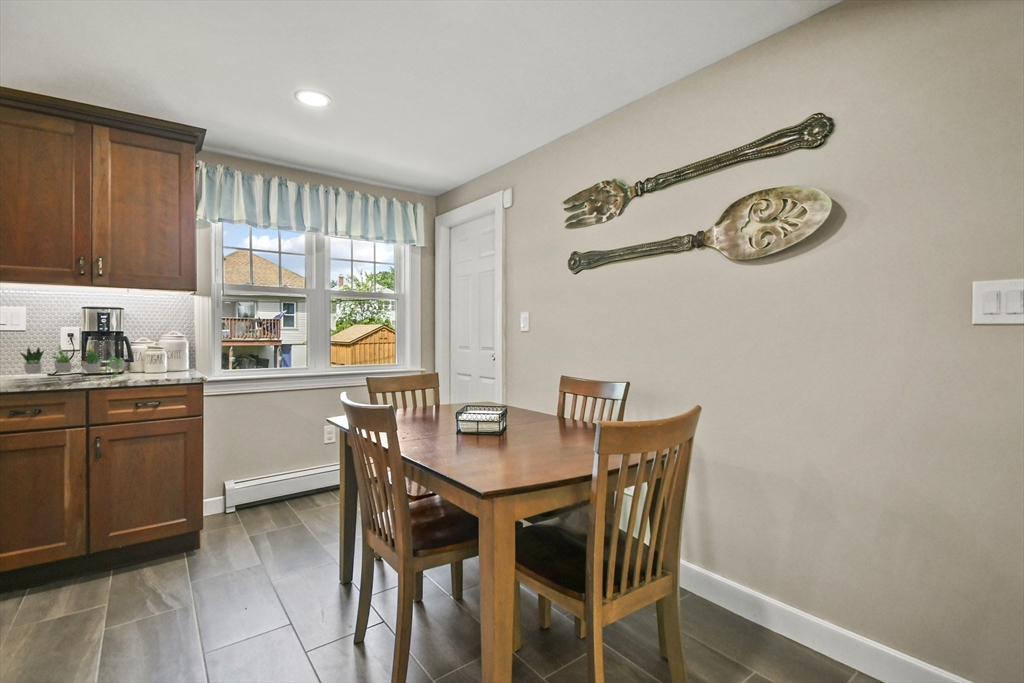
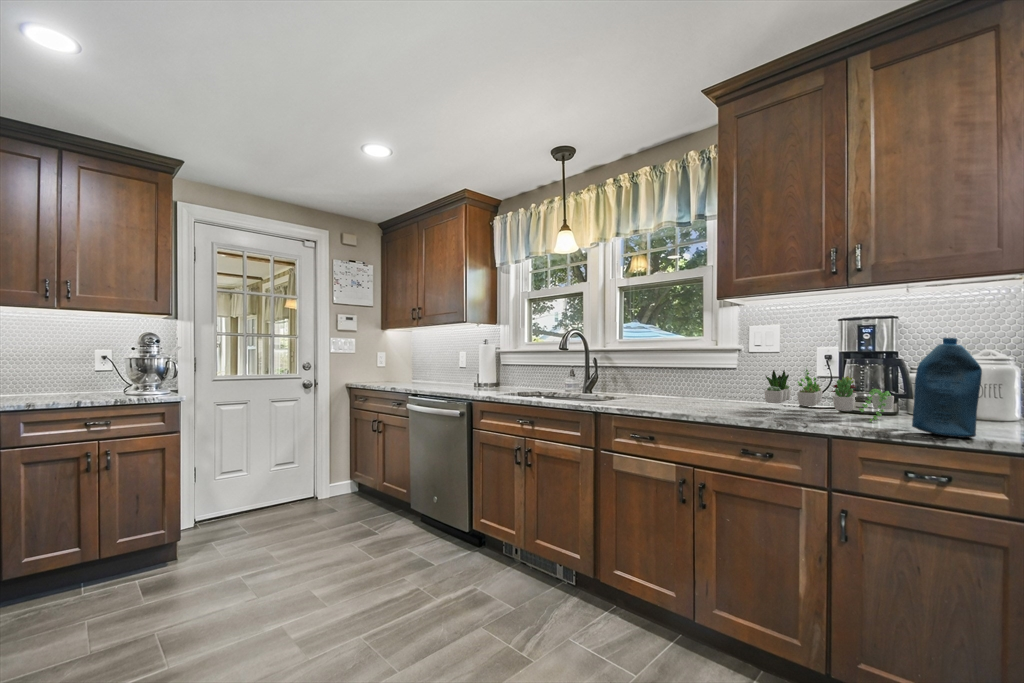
bottle: none [139,326,174,379] -> present [912,338,982,438]

